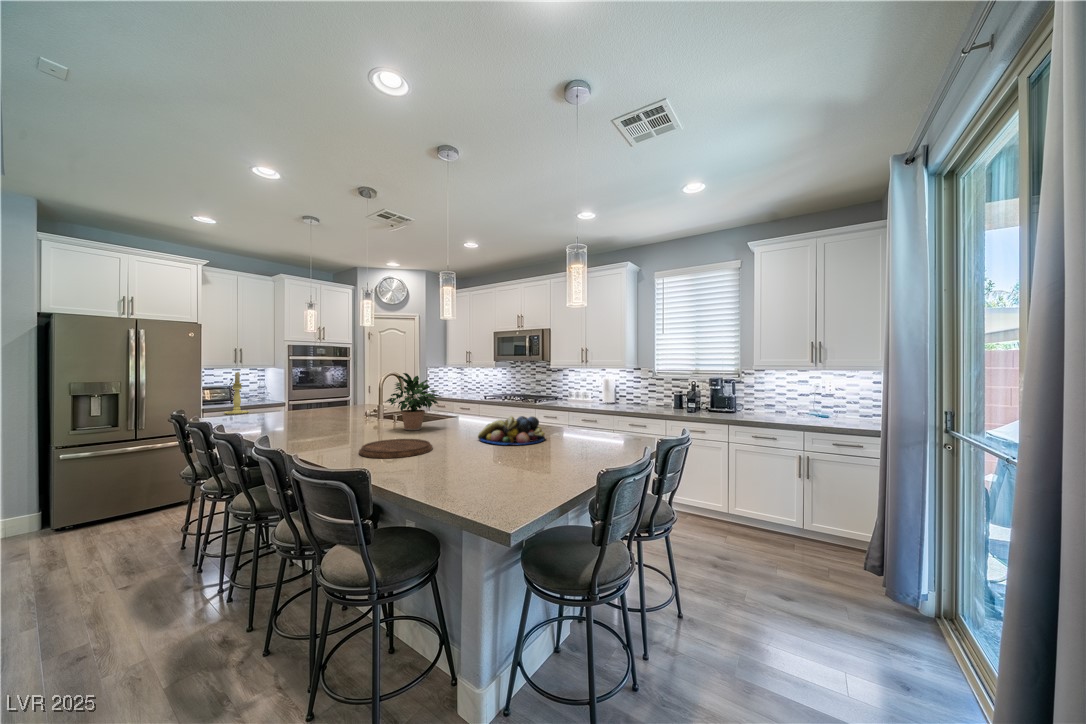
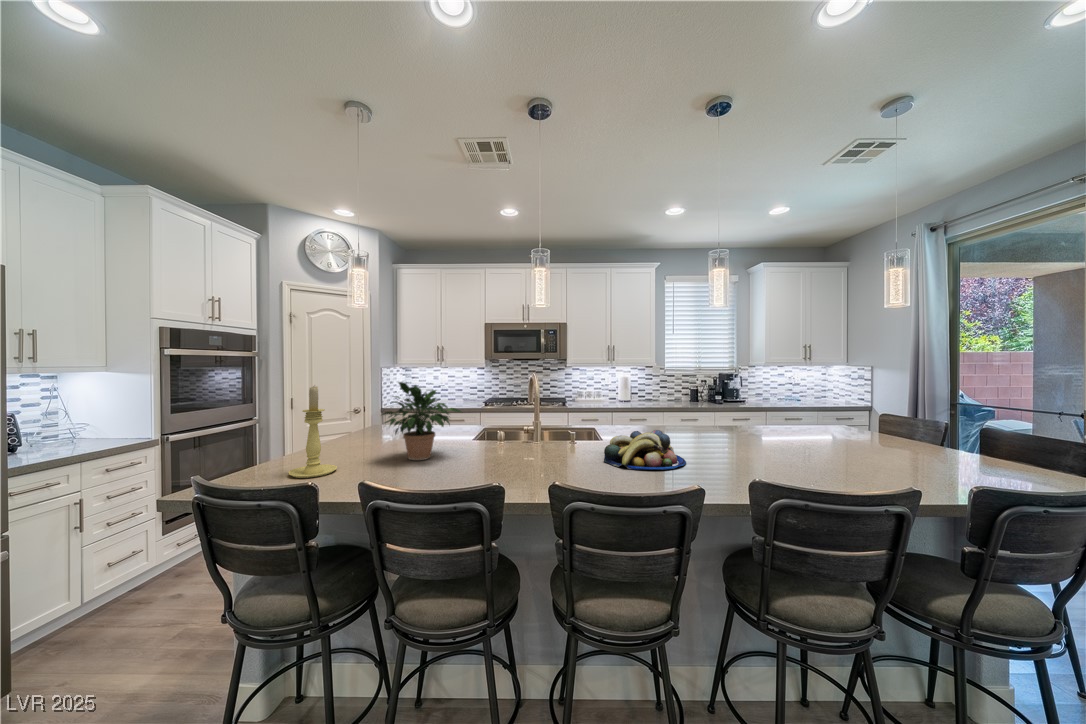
potted plant: present [386,373,441,430] -> present [383,382,461,460]
fruit bowl: present [478,416,545,445] -> present [604,430,686,470]
cutting board: present [359,439,432,458] -> none [857,454,965,480]

